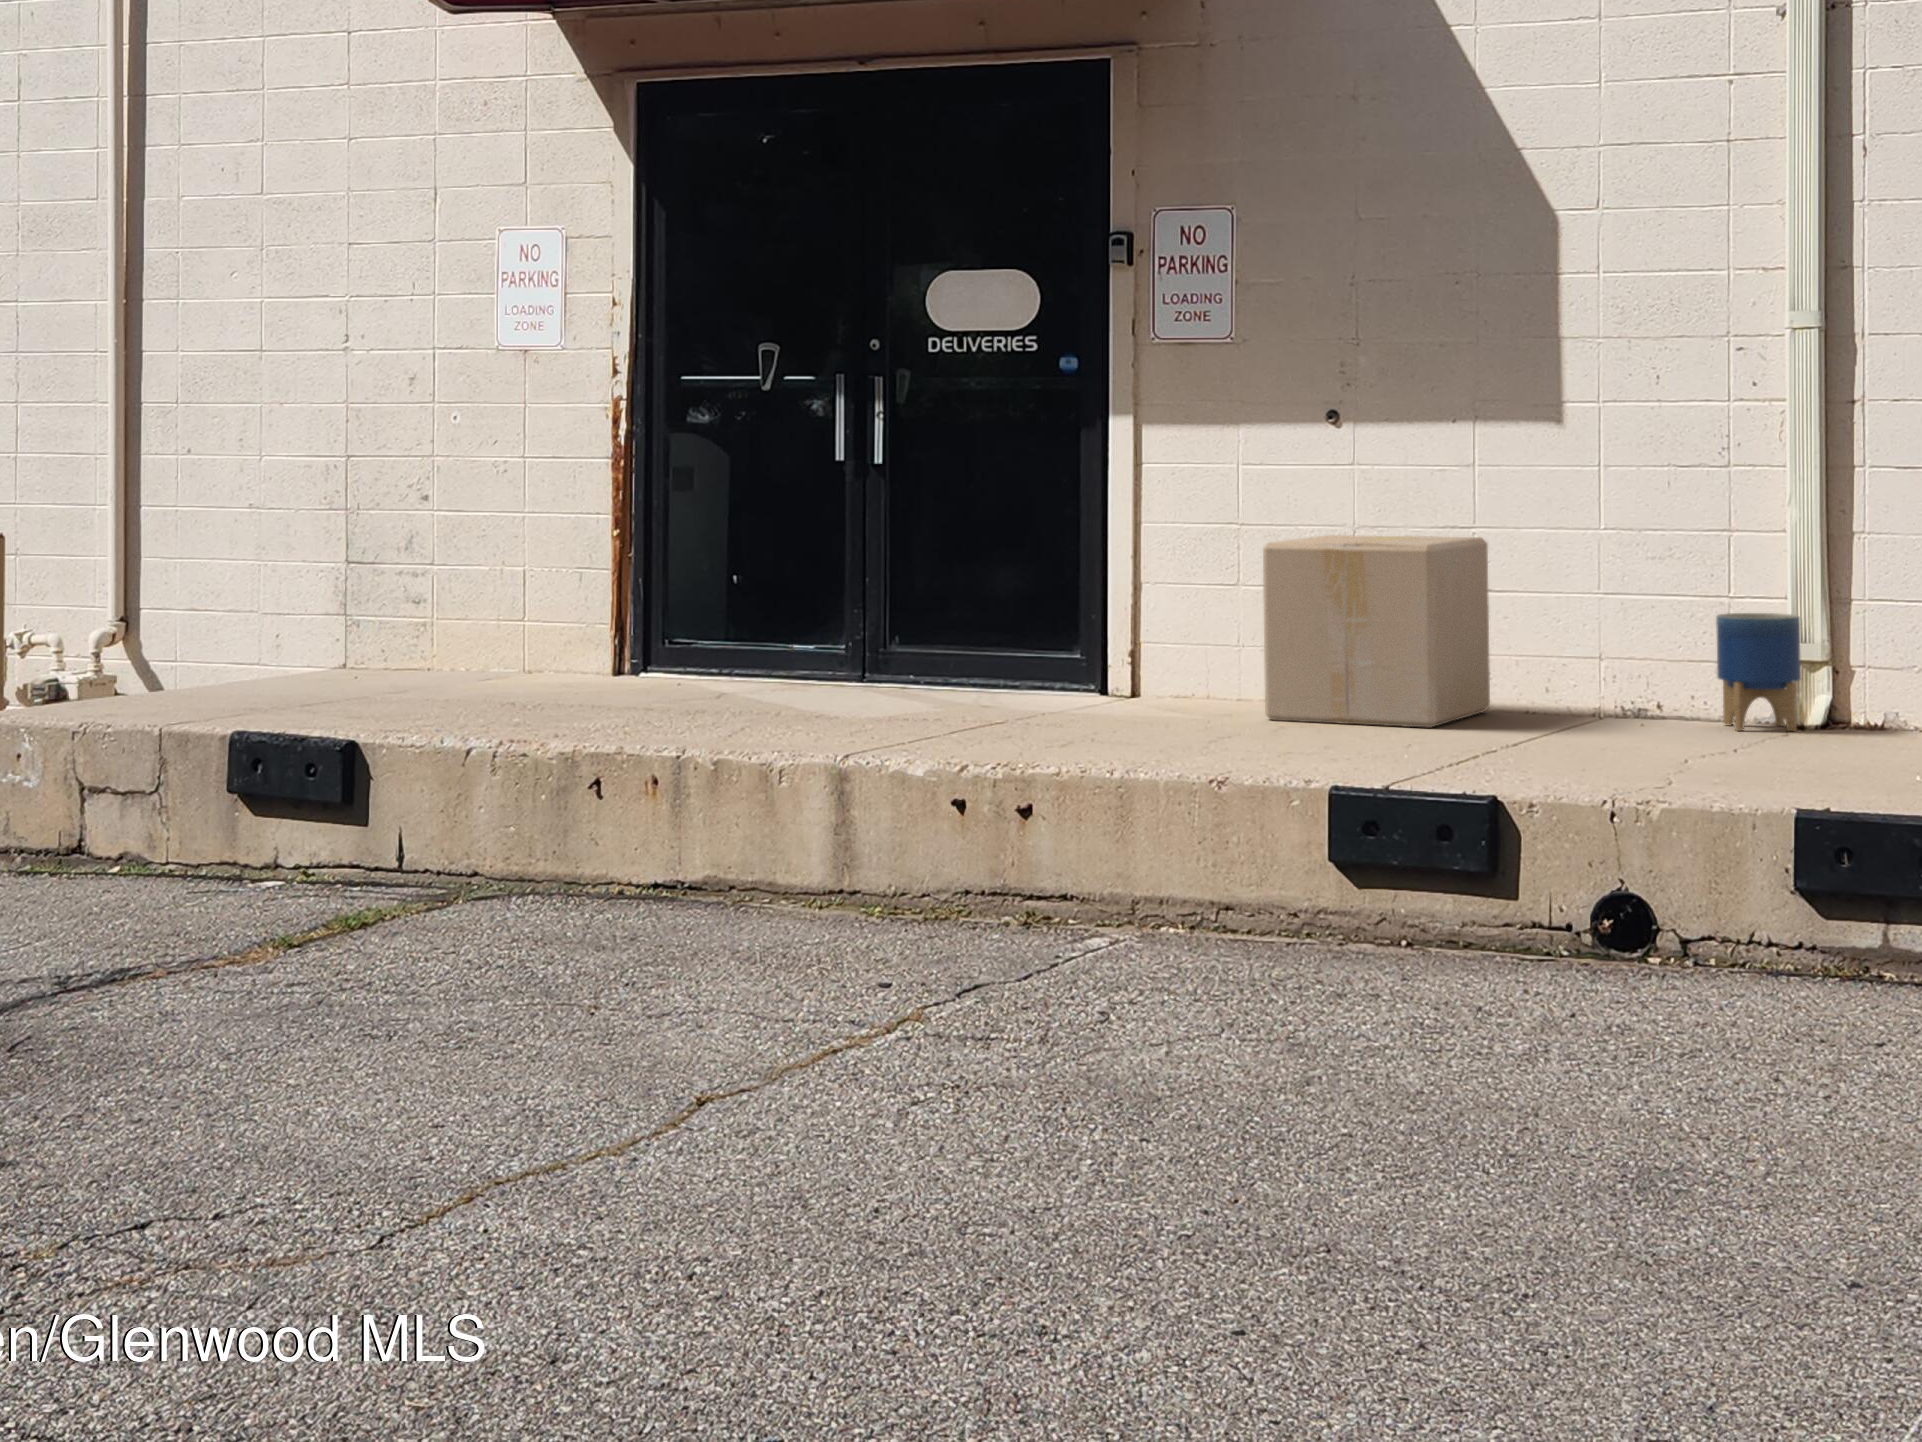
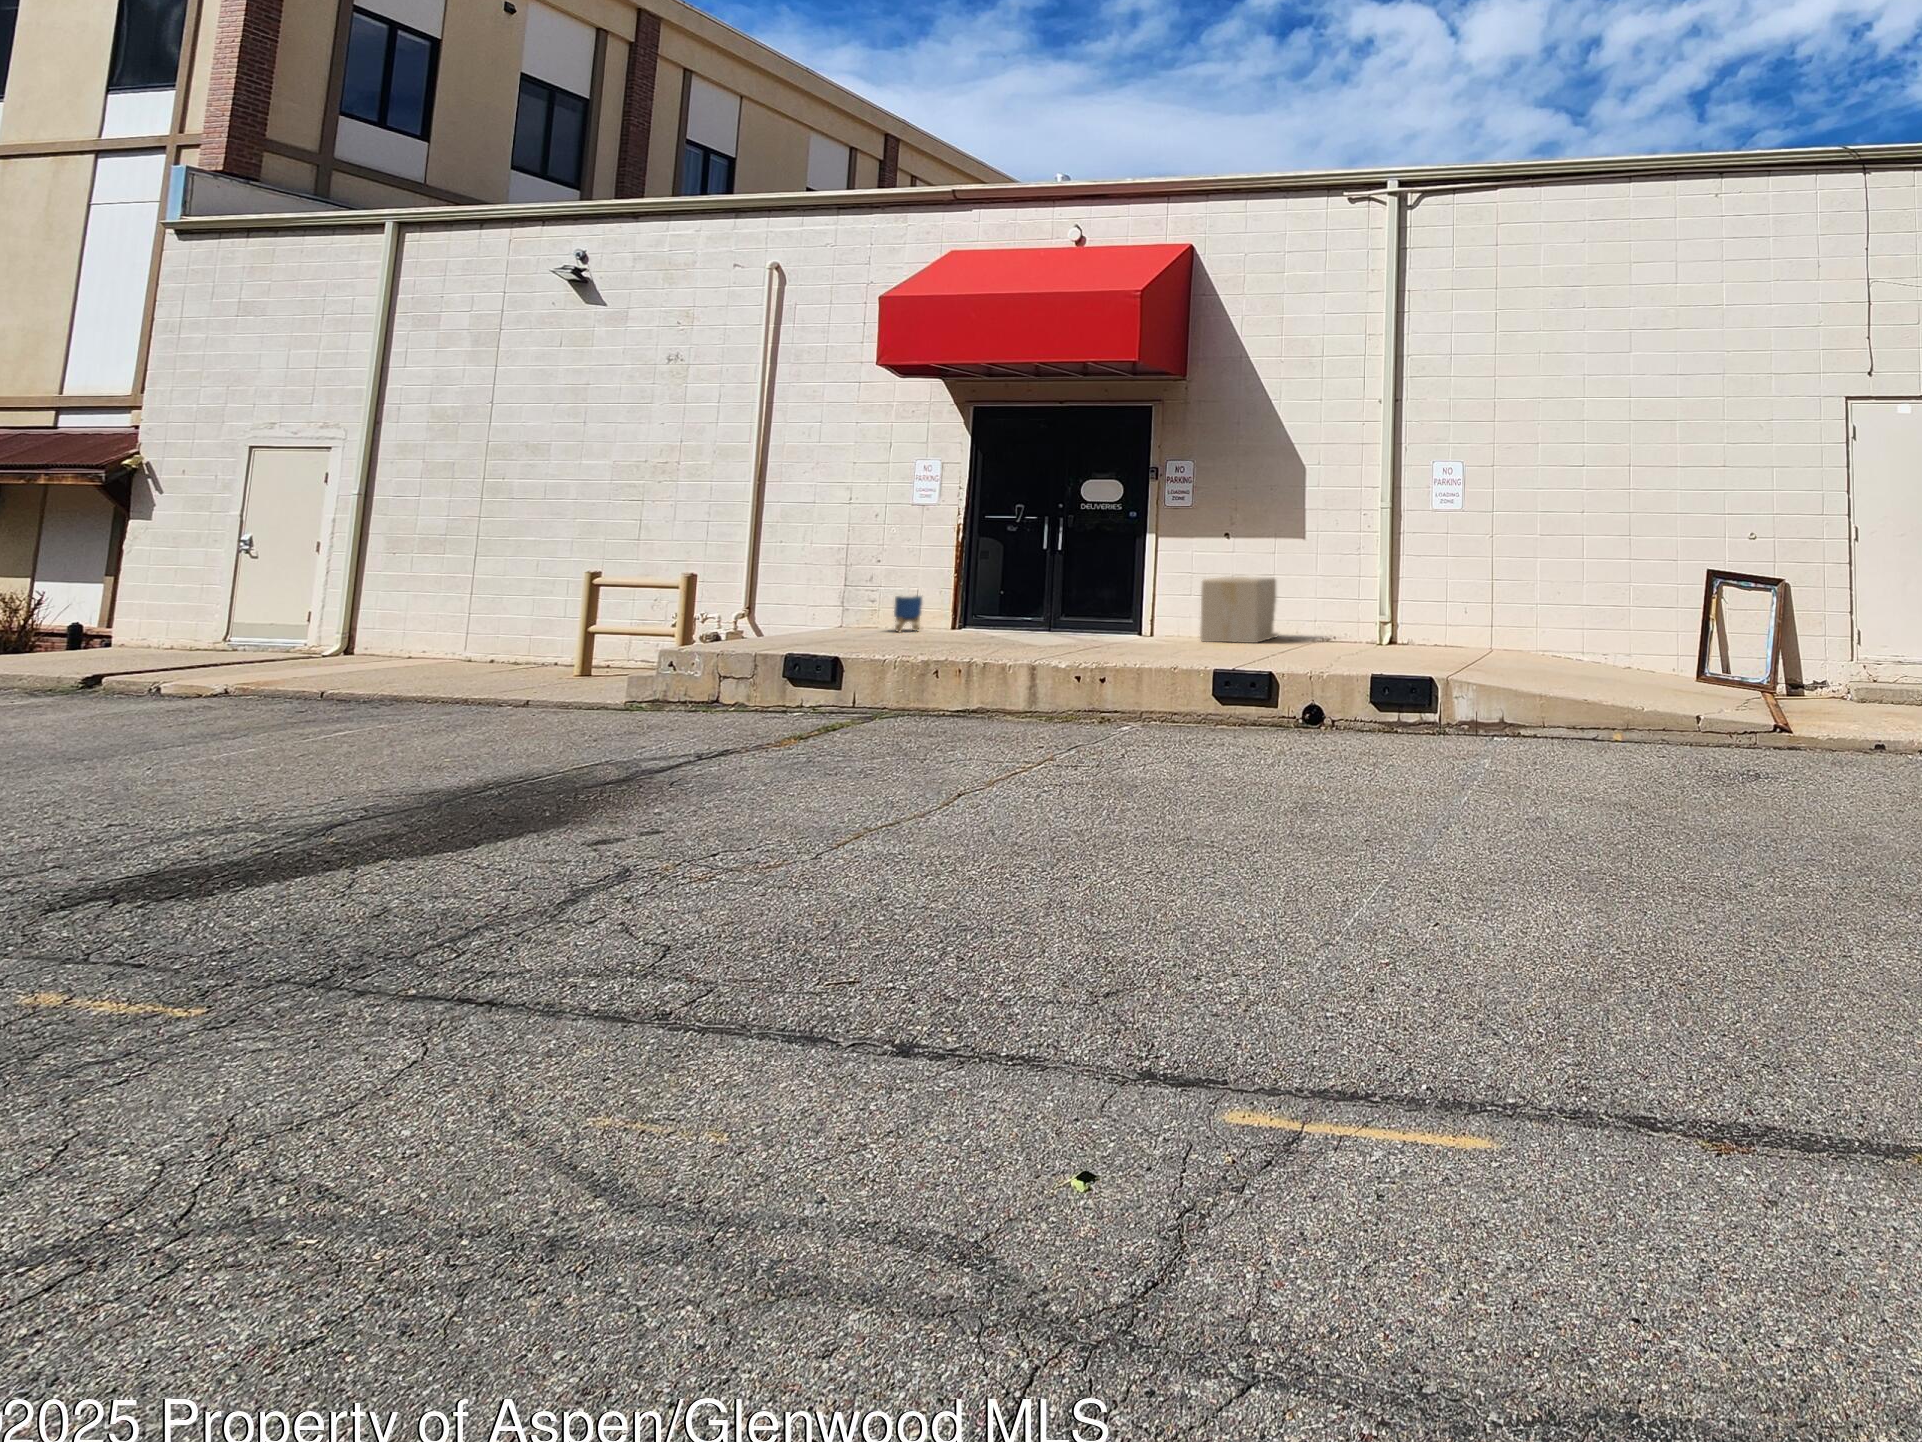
planter: present [1716,613,1801,731] -> present [894,596,922,632]

